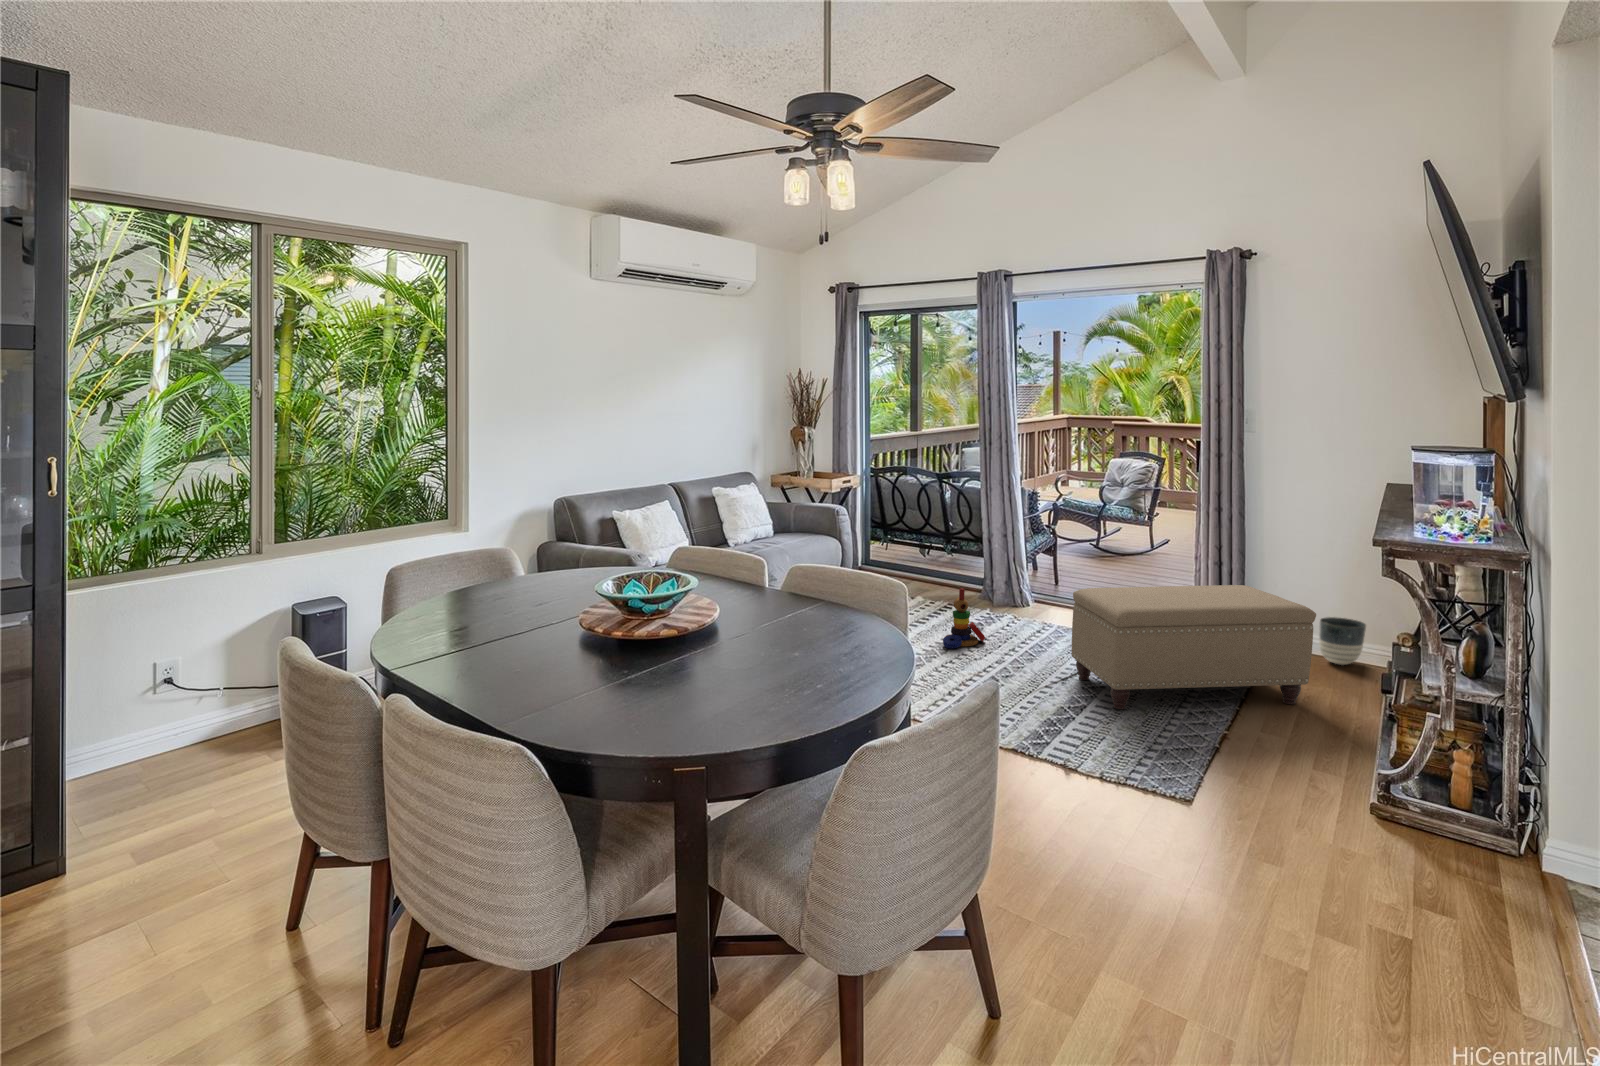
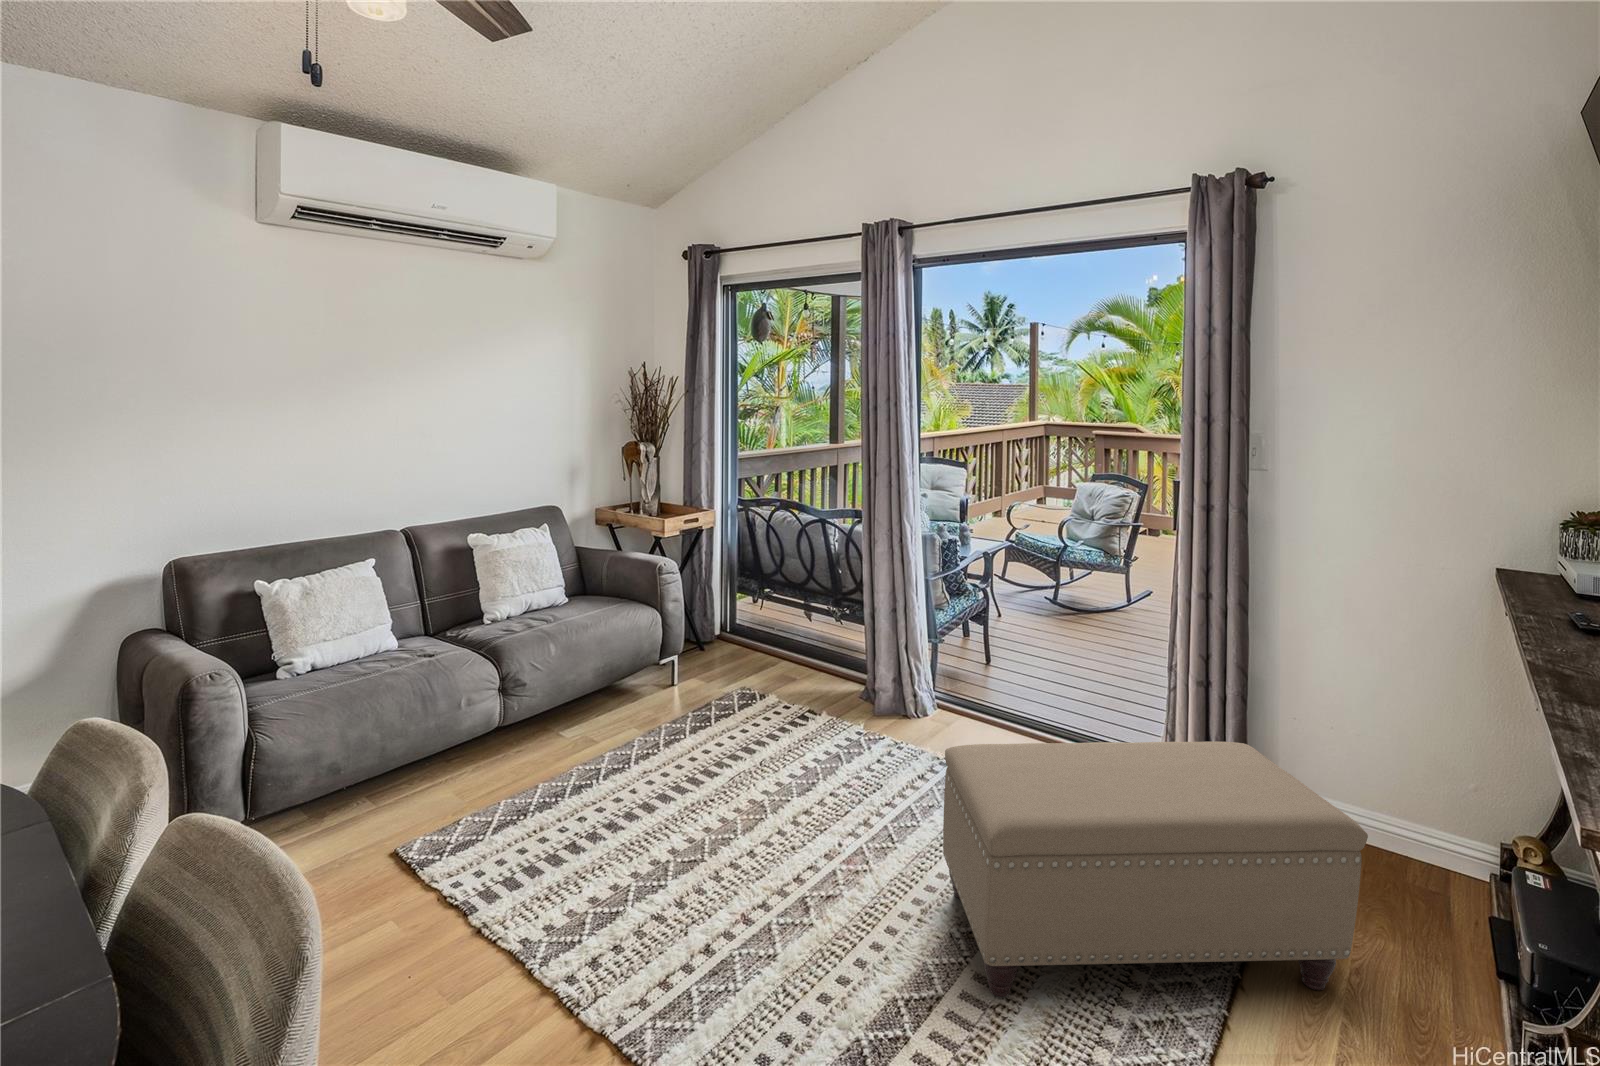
stacking toy: present [943,588,985,649] -> none [762,711,834,811]
planter: present [1319,617,1366,665] -> none [1366,785,1448,871]

